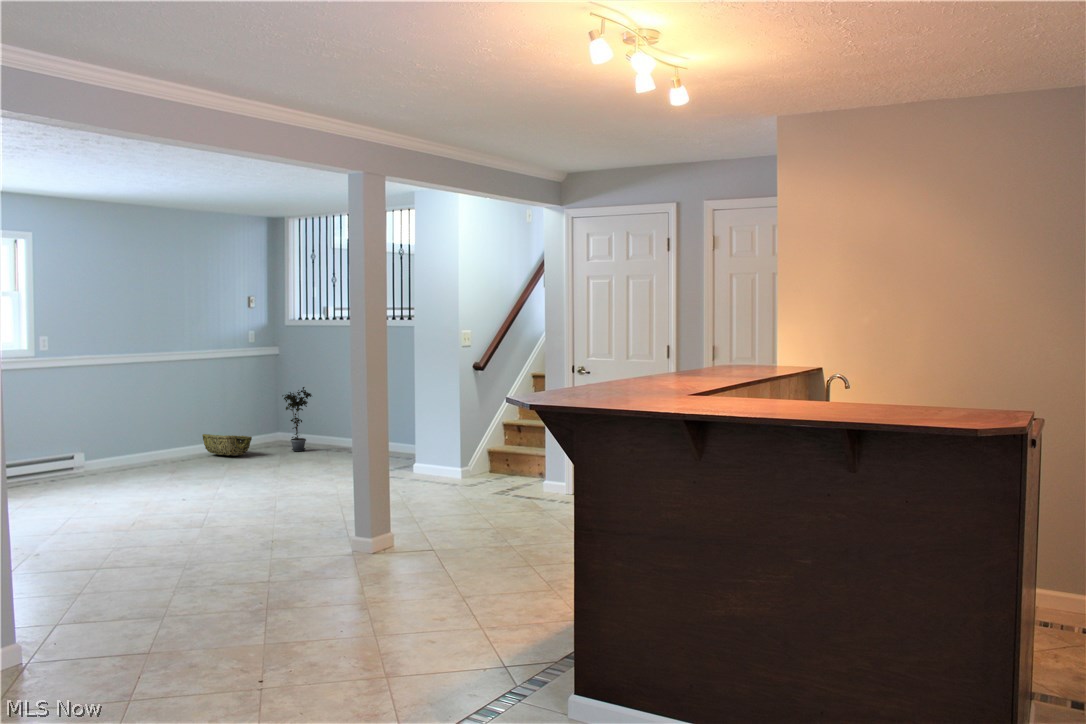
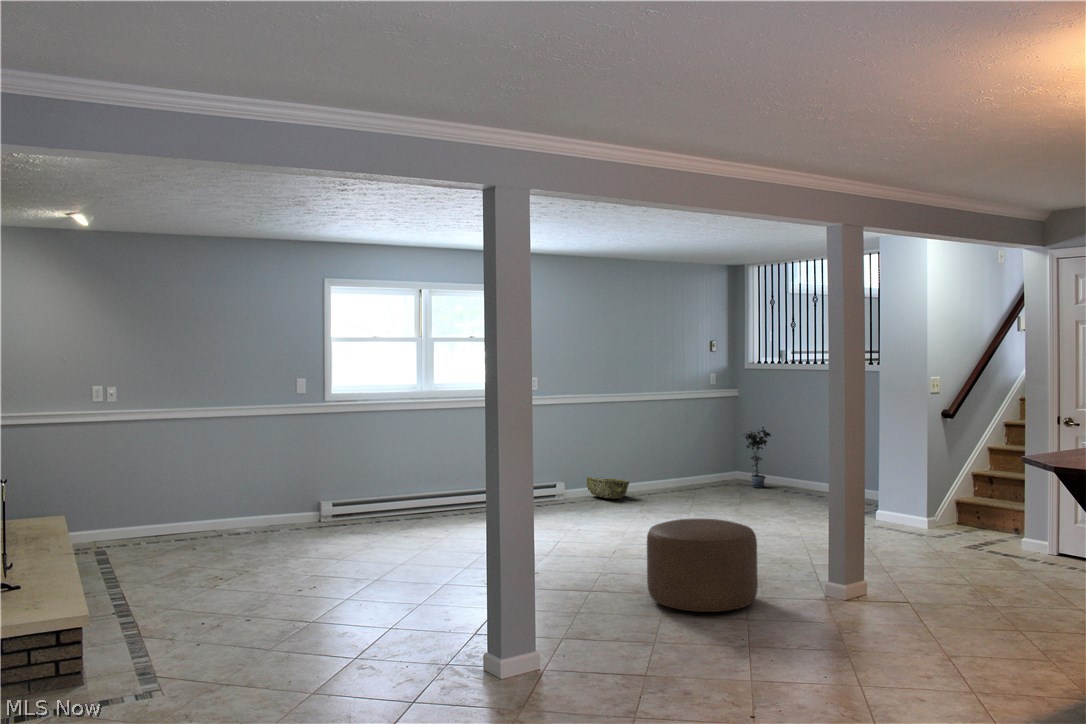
woven basket: present [202,434,252,456] -> present [587,477,629,499]
ottoman: none [145,484,279,590] -> present [647,518,758,612]

